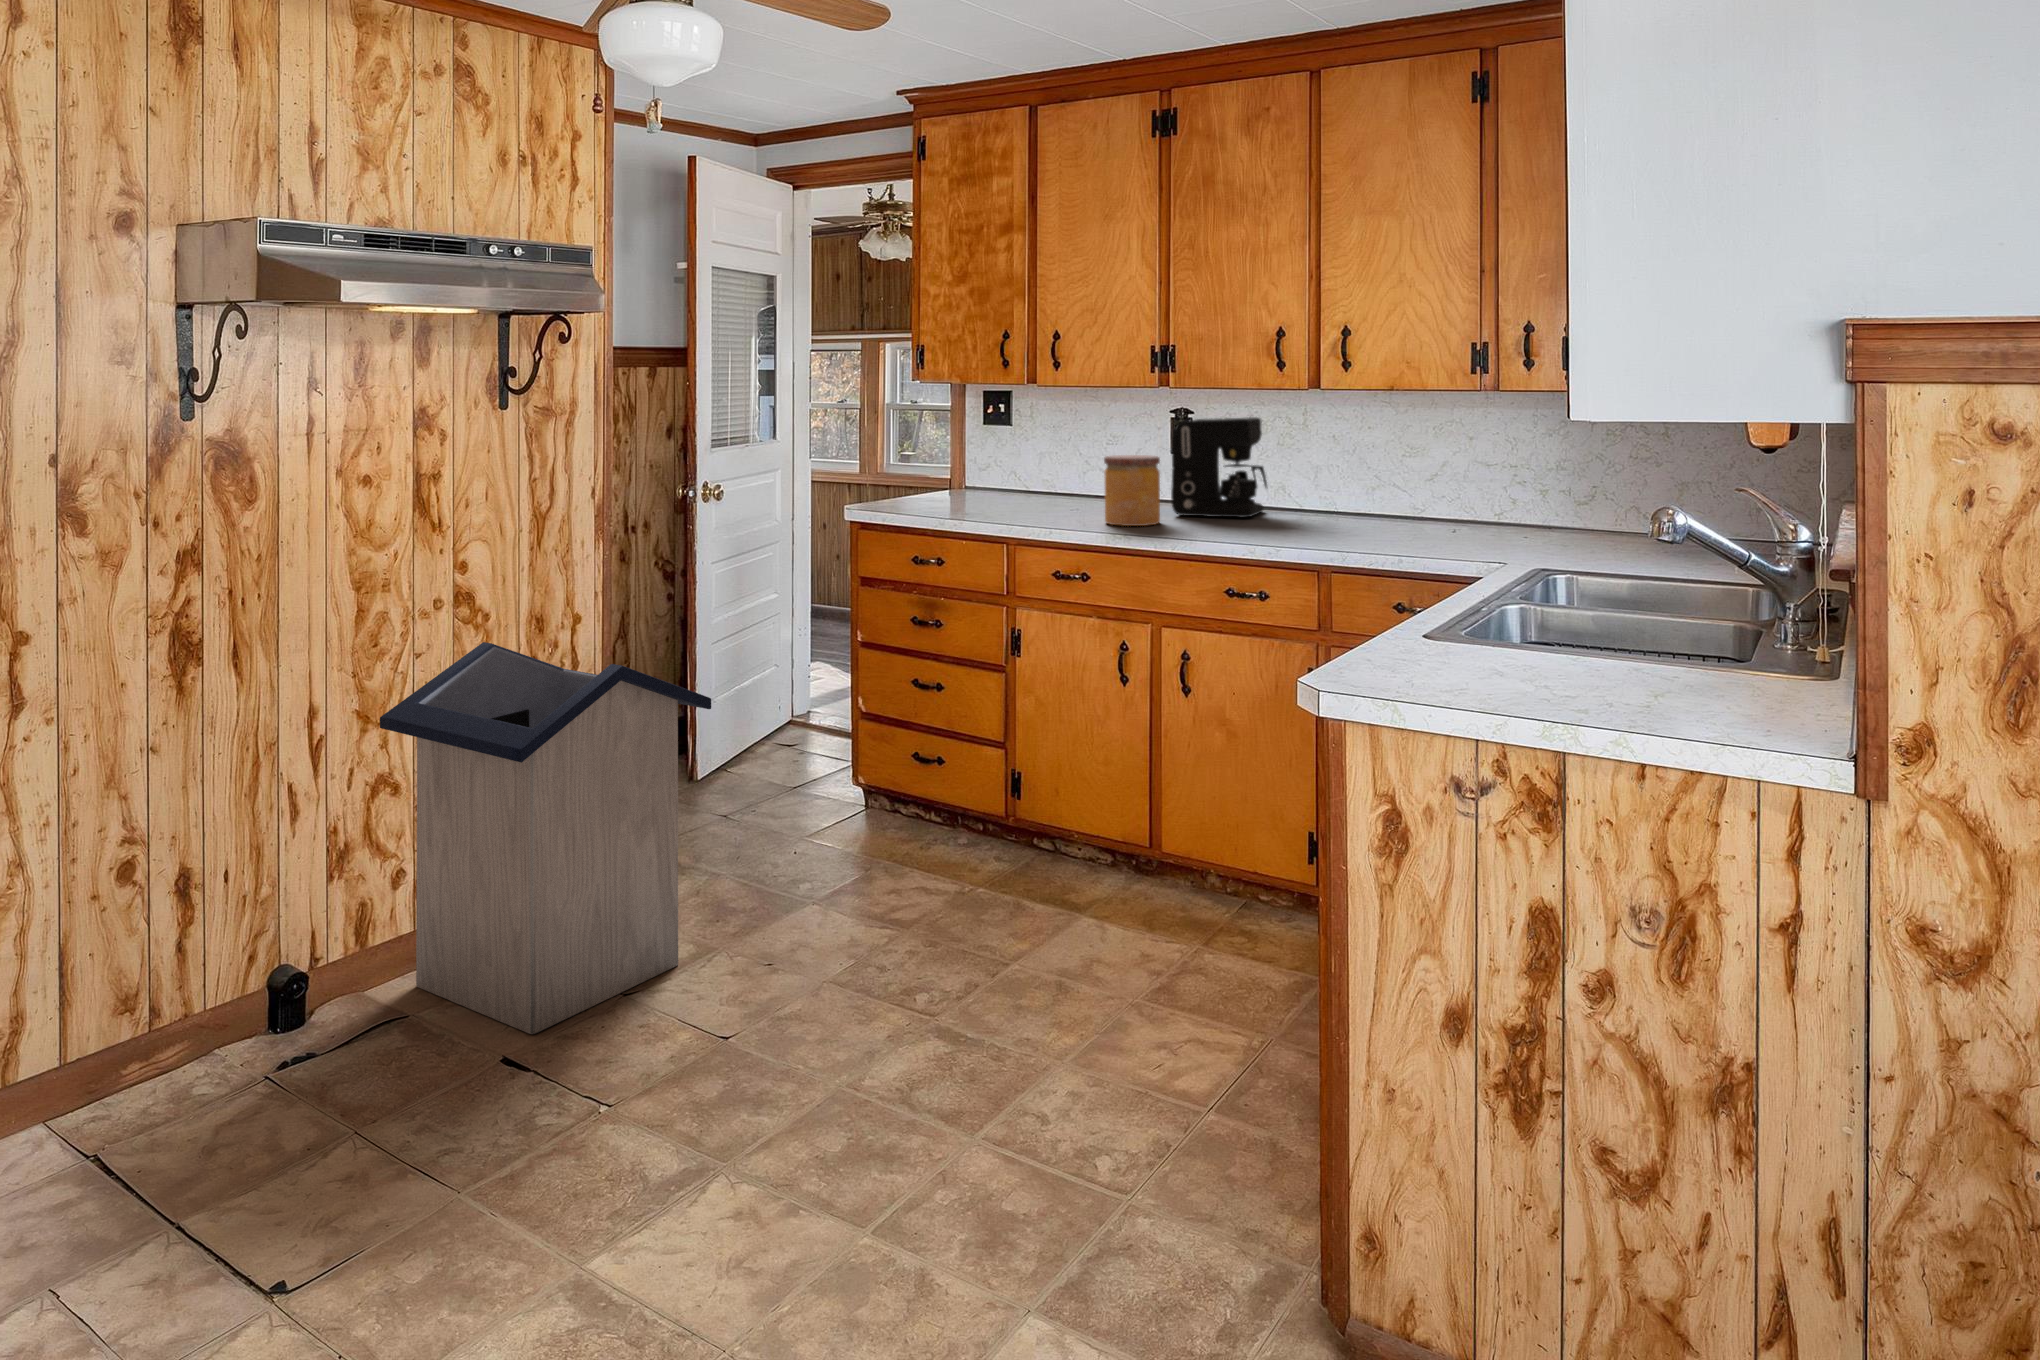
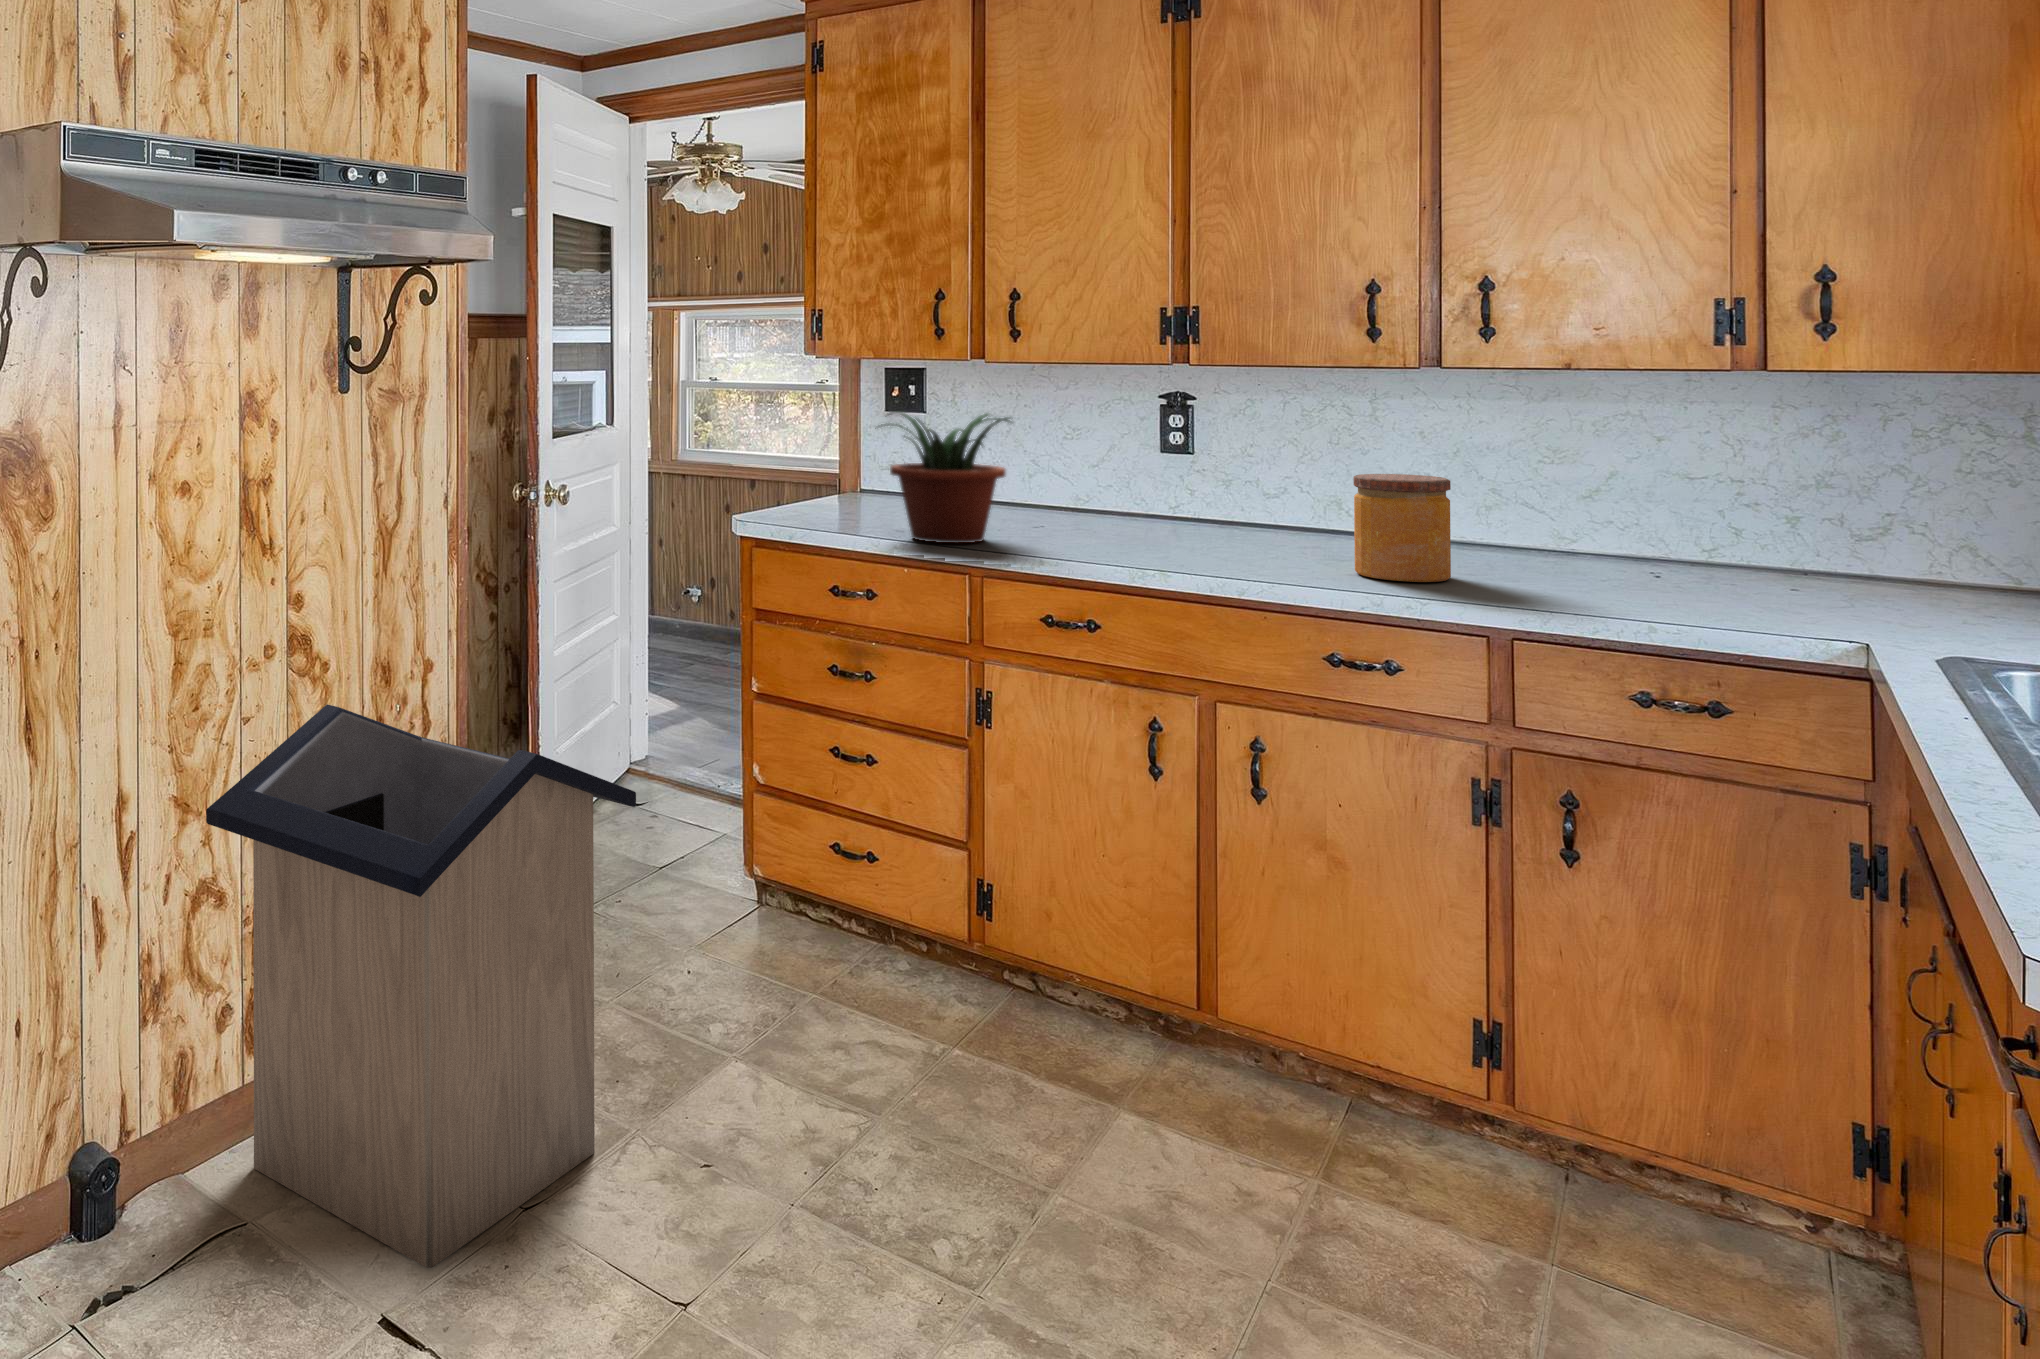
coffee maker: present [1171,417,1267,517] -> none [1177,411,1313,545]
potted plant: none [951,421,1055,520] -> present [882,413,1010,543]
jar: present [1104,455,1160,526] -> present [1353,474,1451,582]

